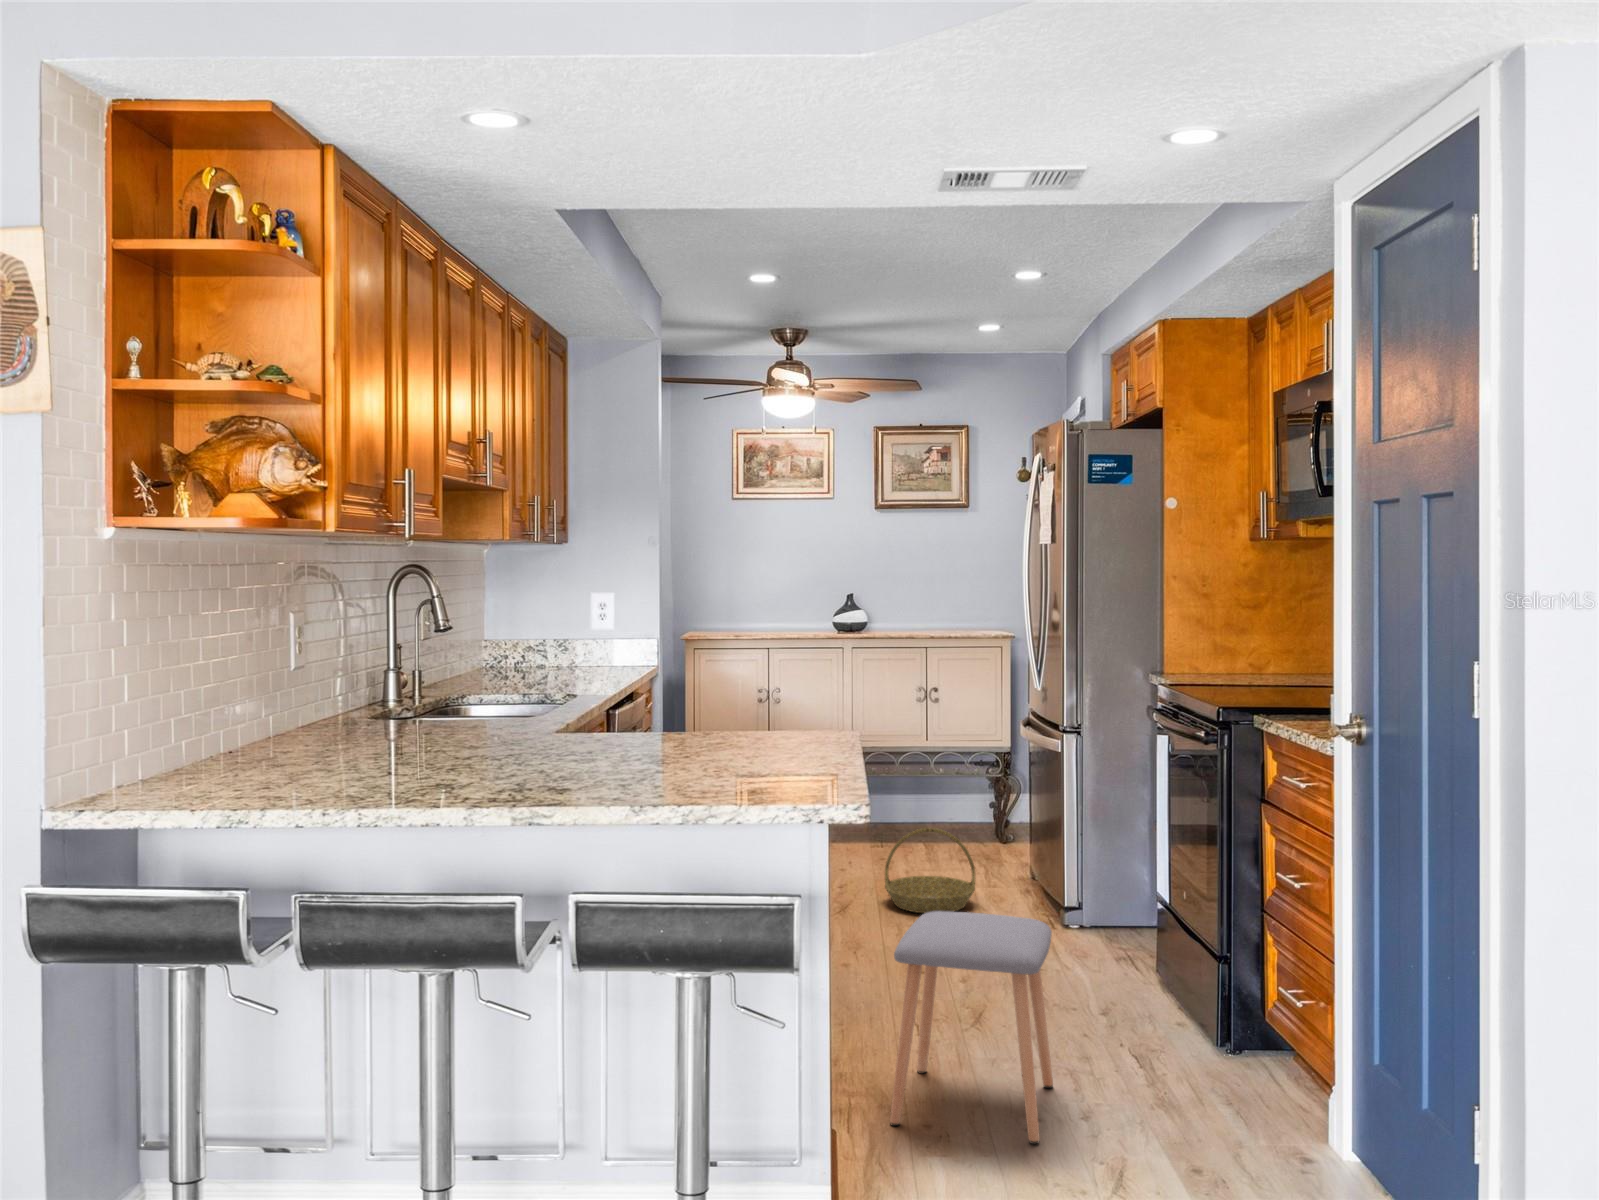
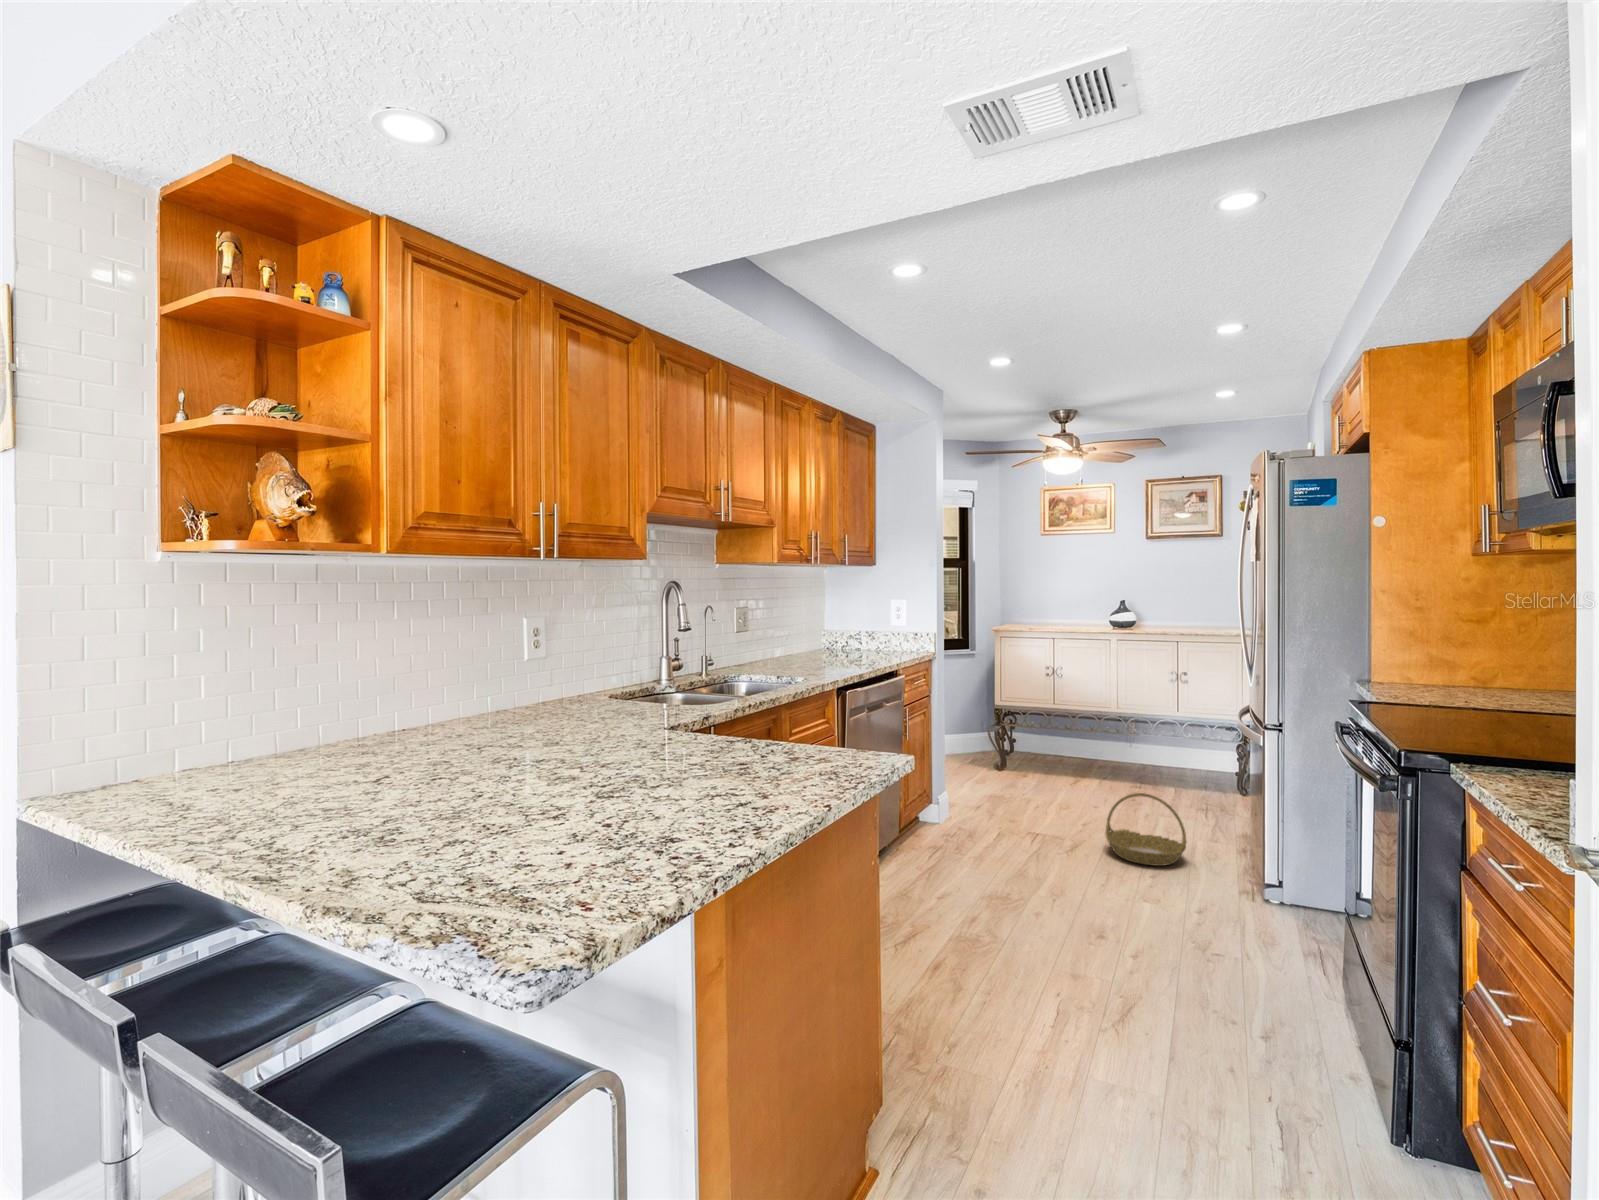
stool: present [890,911,1053,1144] -> none [967,875,1145,1119]

